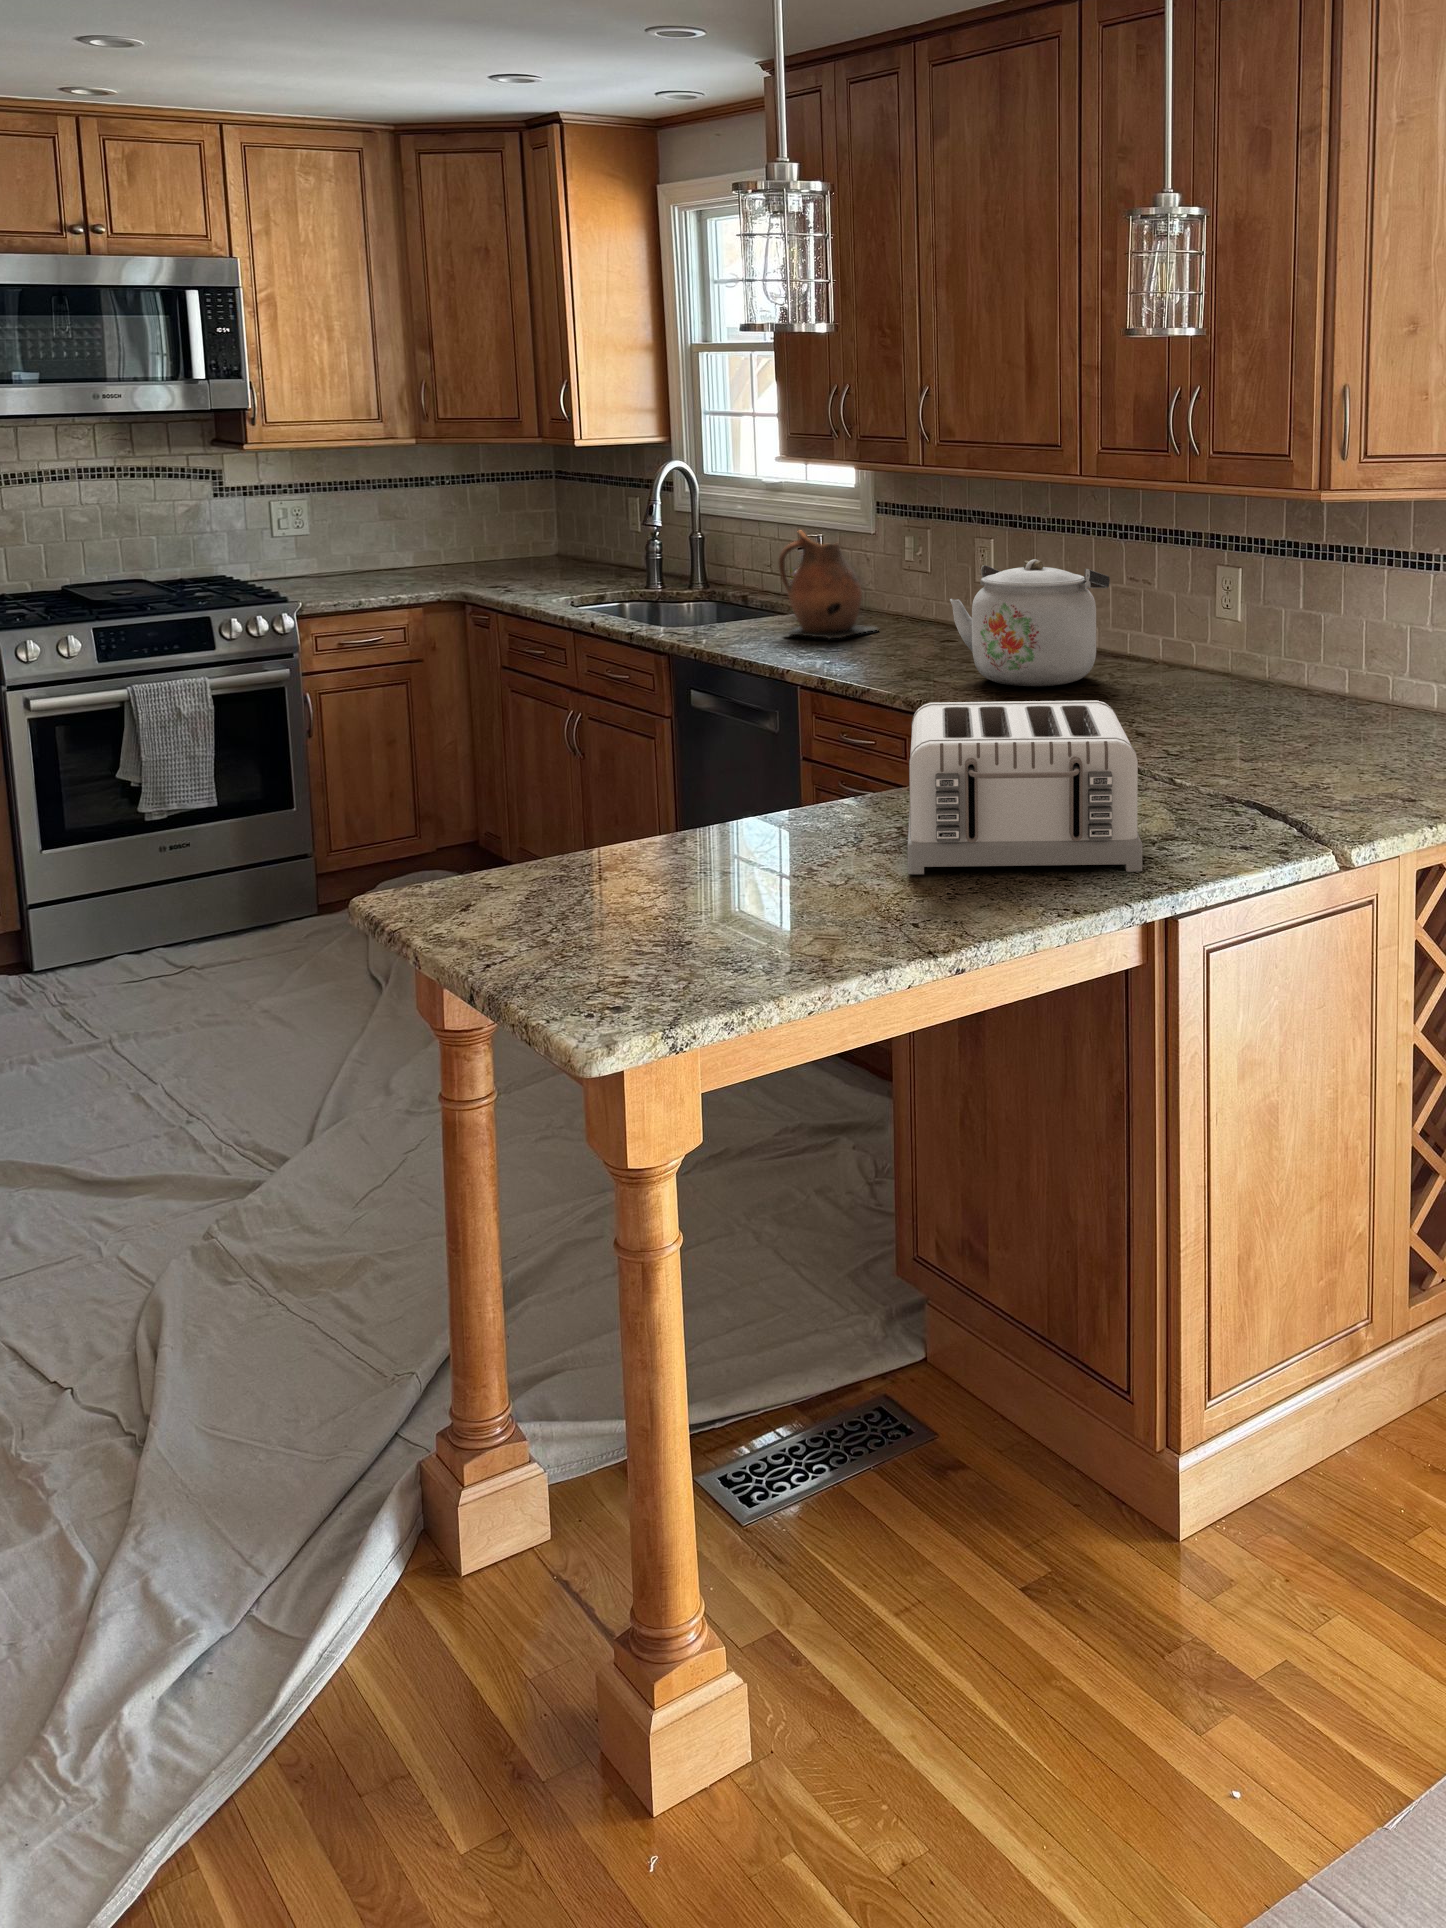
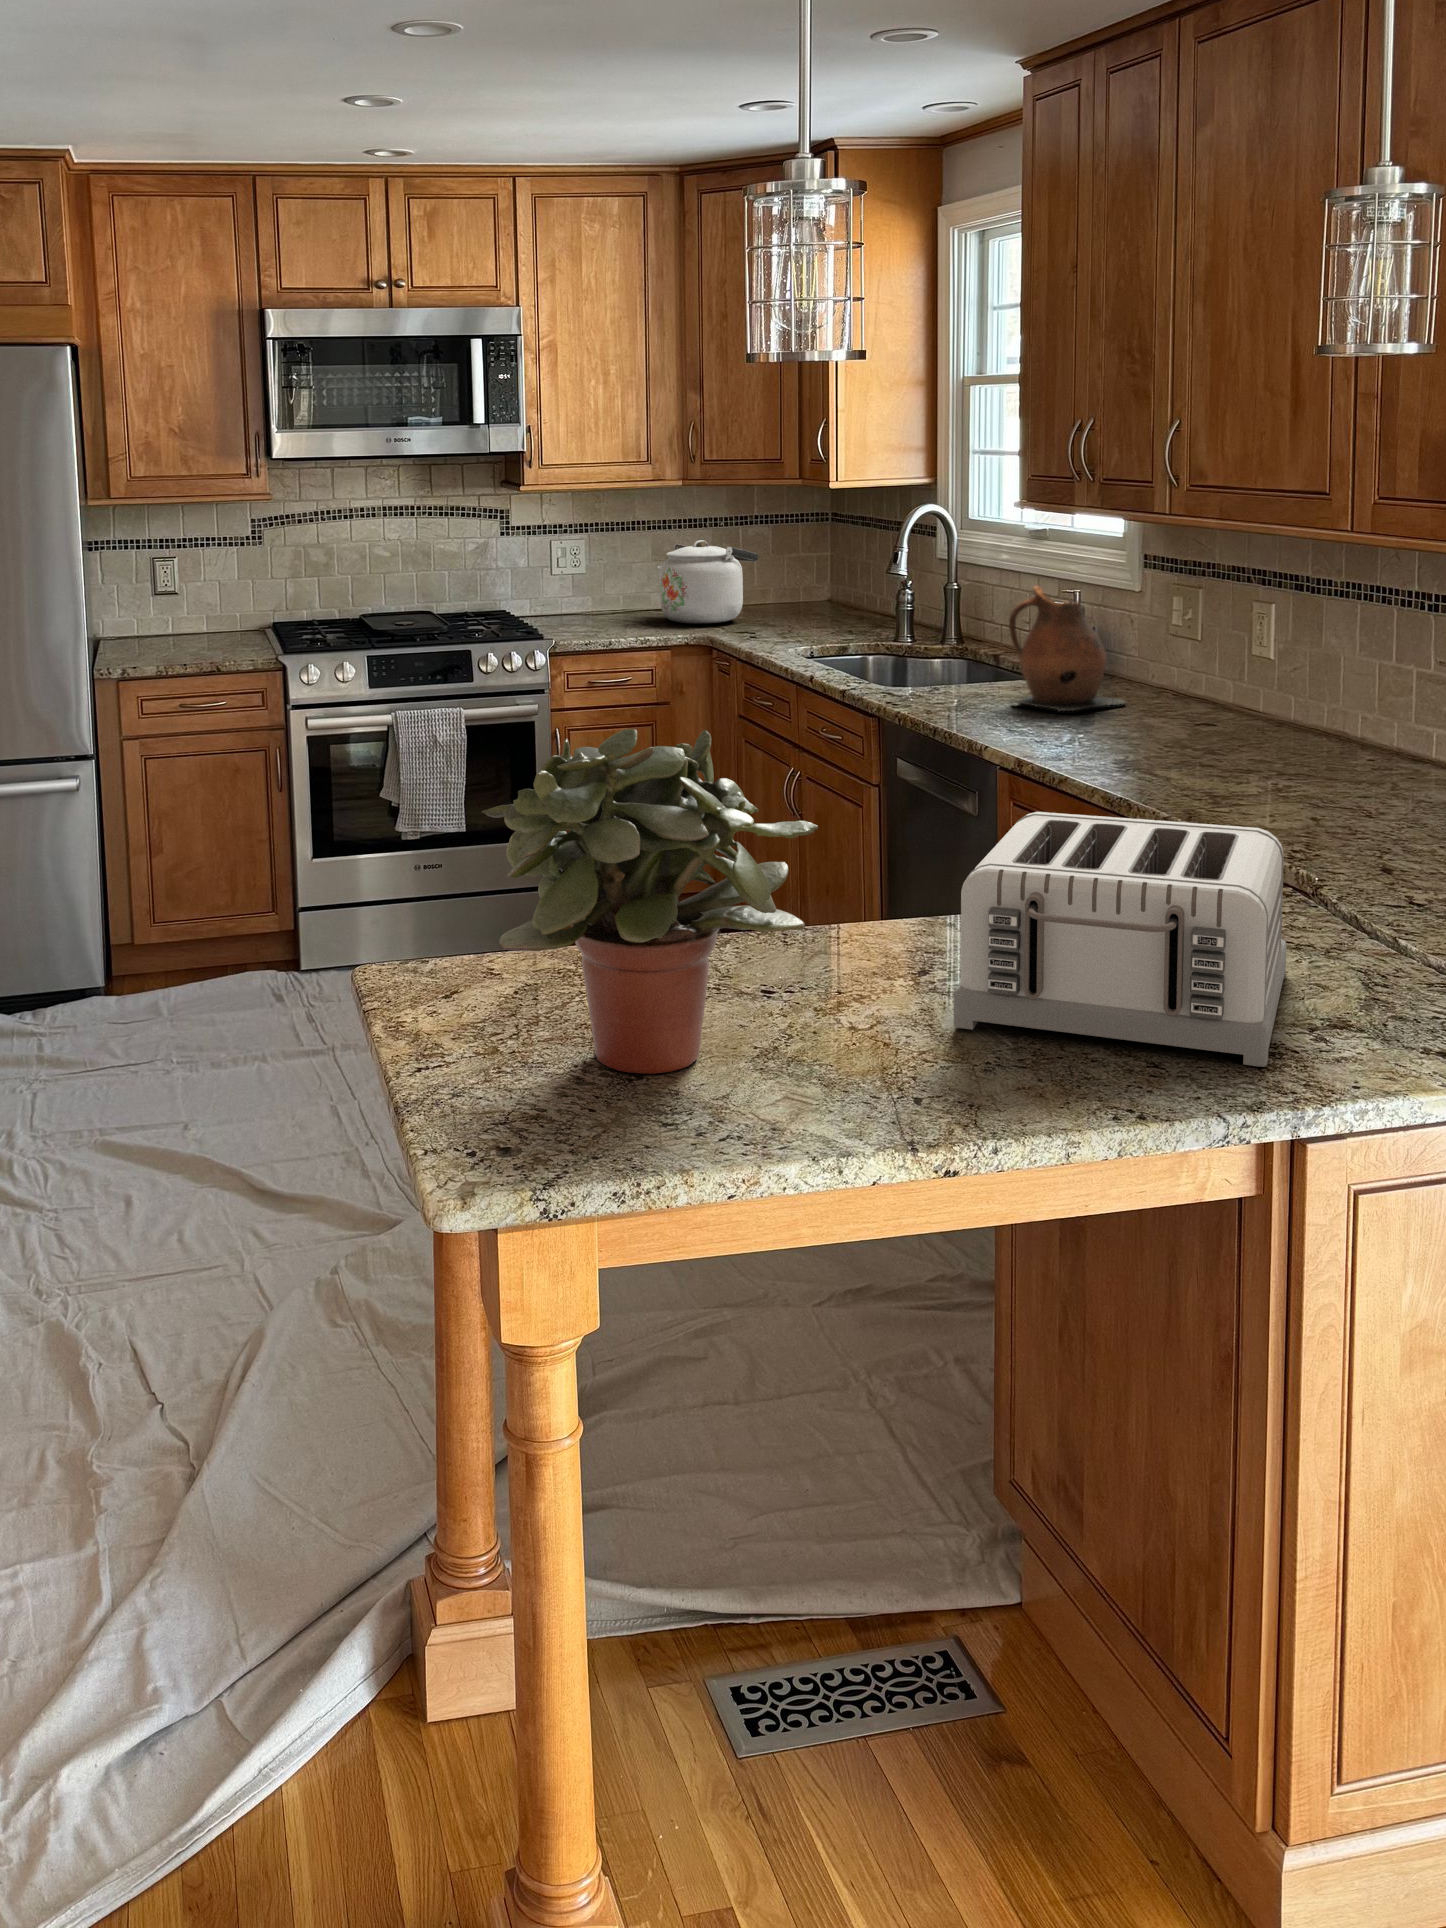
kettle: present [950,559,1110,686] -> present [658,540,759,623]
potted plant: none [534,644,823,939] -> present [482,729,818,1074]

